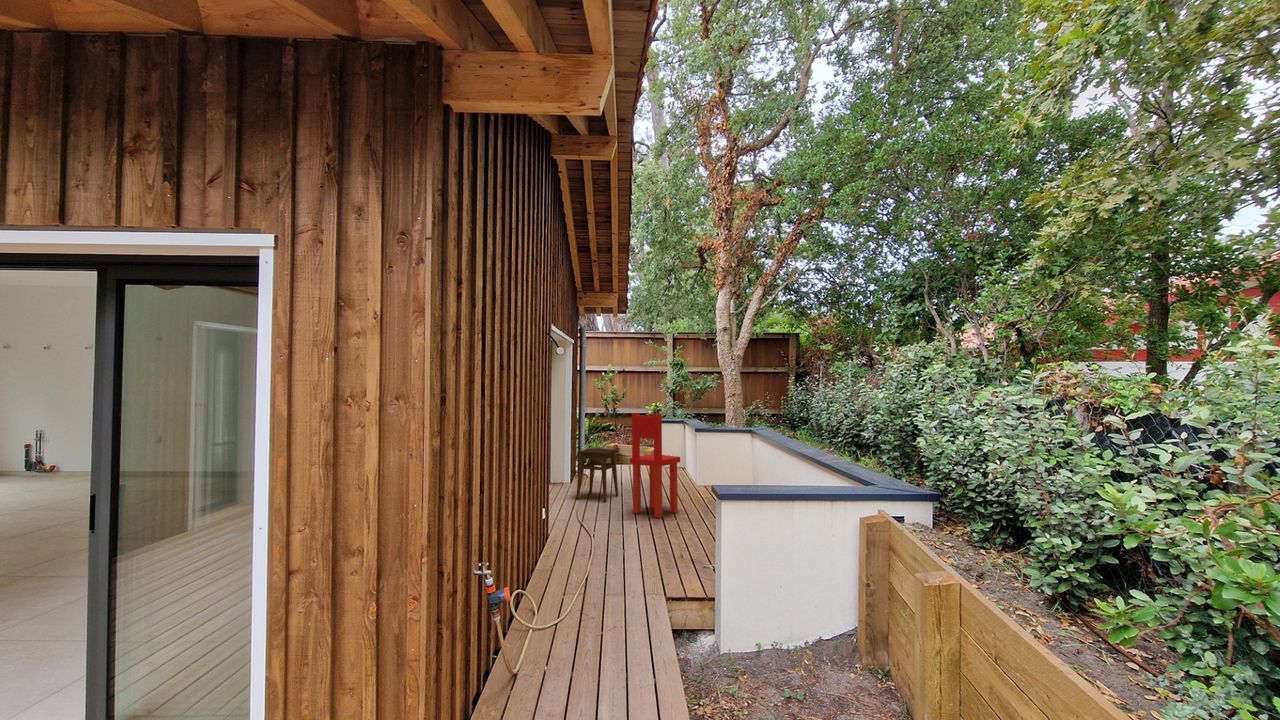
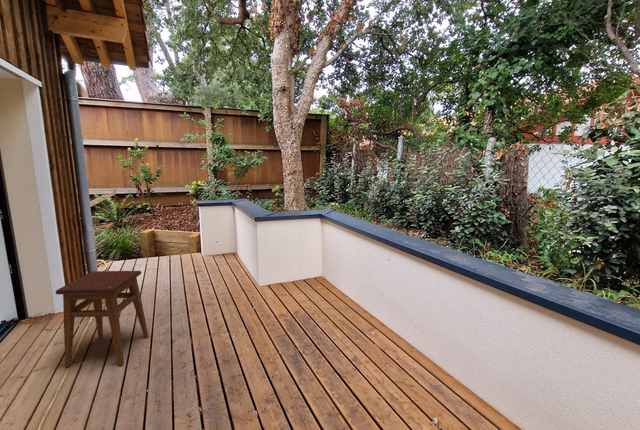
chair: present [630,413,680,518] -> none [152,225,250,410]

